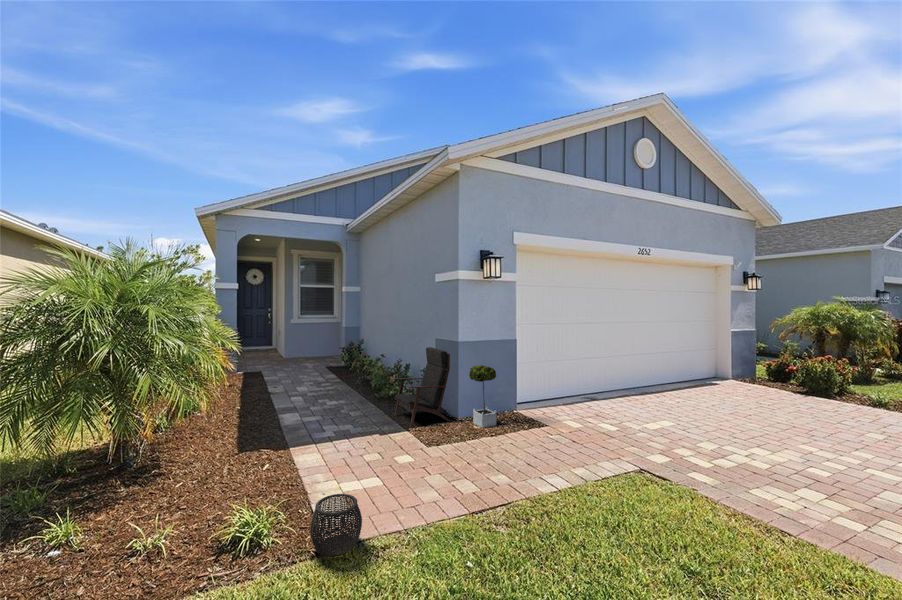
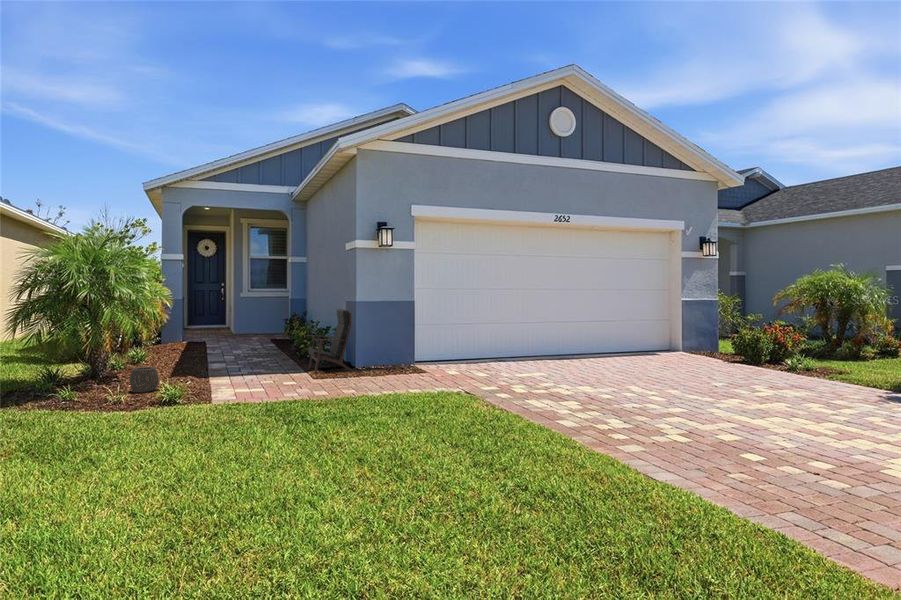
potted tree: present [469,365,497,428] -> none [365,321,388,374]
woven basket: present [310,494,362,557] -> present [130,367,158,392]

